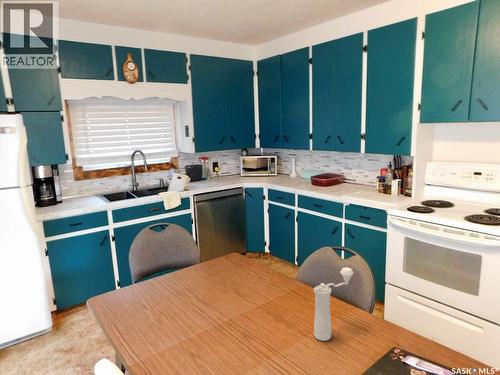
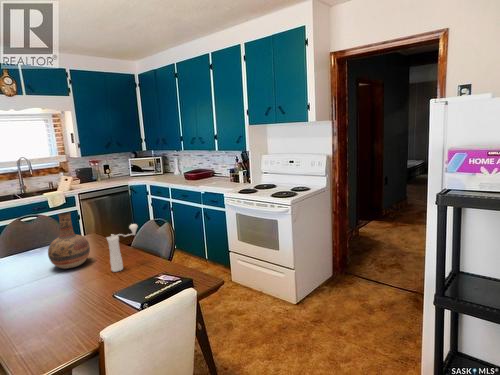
vase: none [217,239,270,321] -> present [48,213,90,269]

